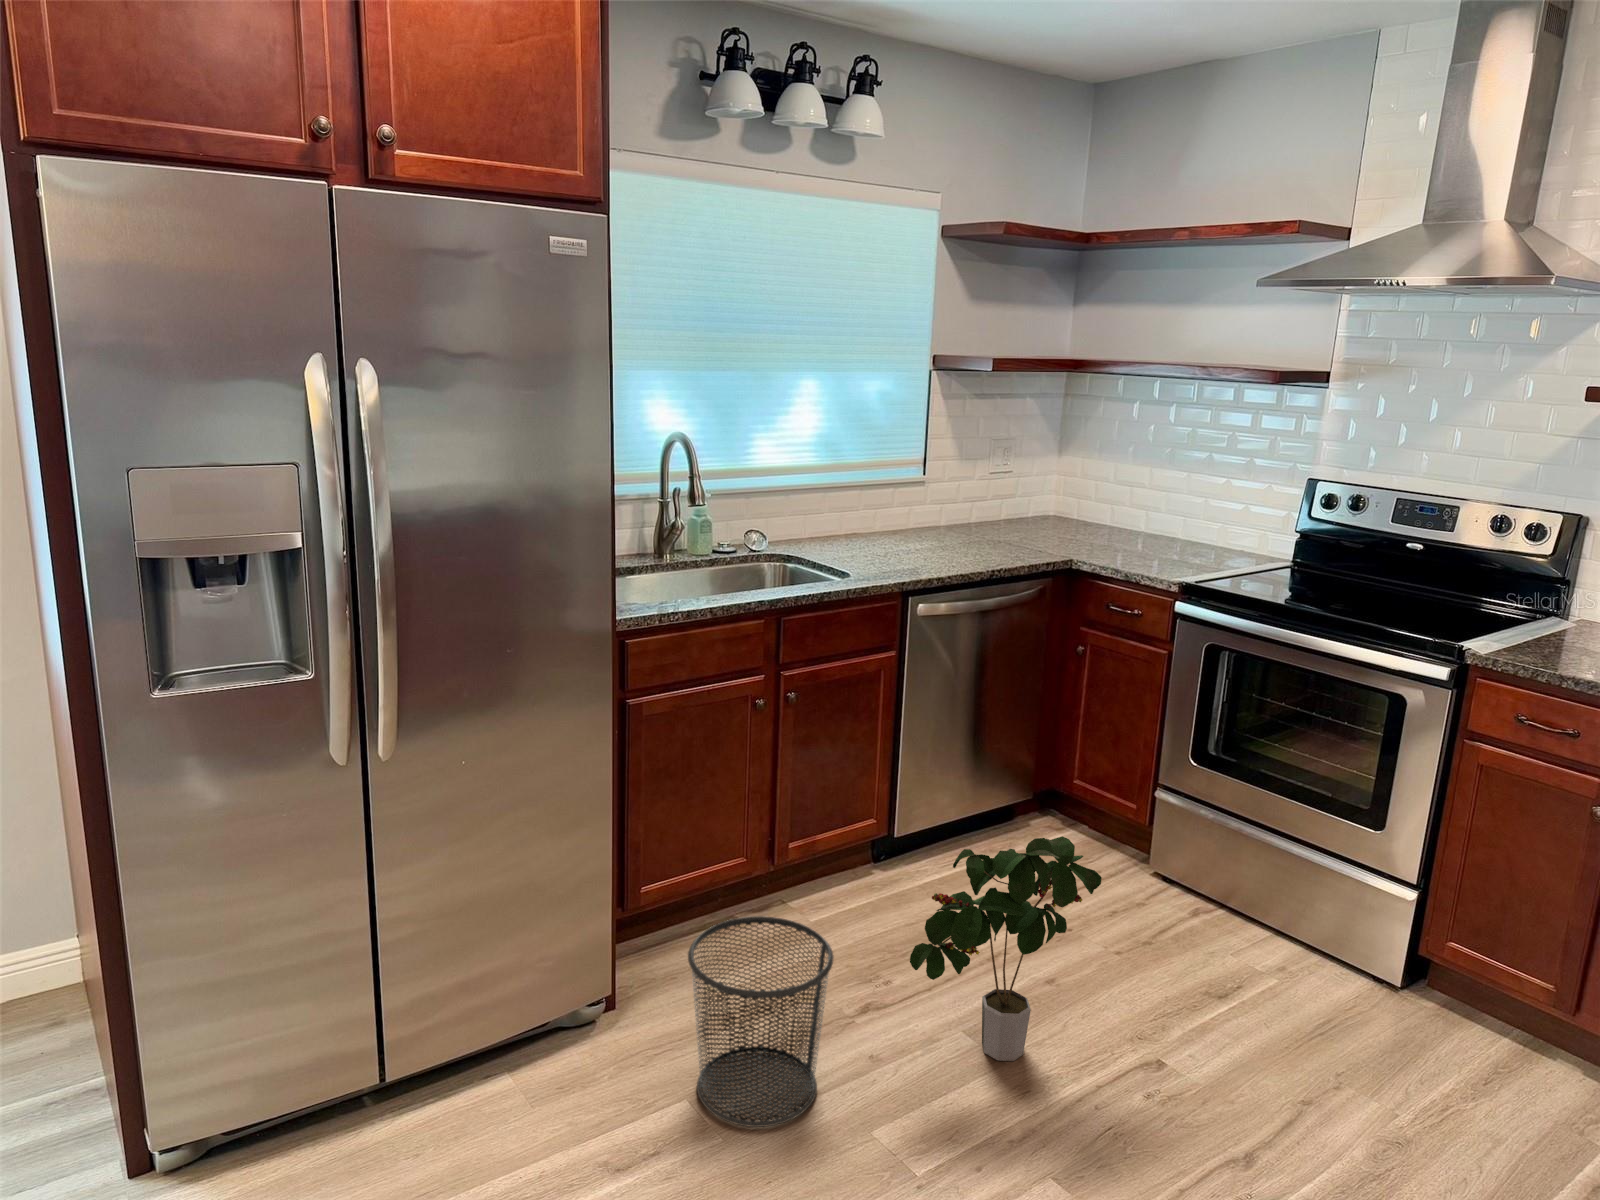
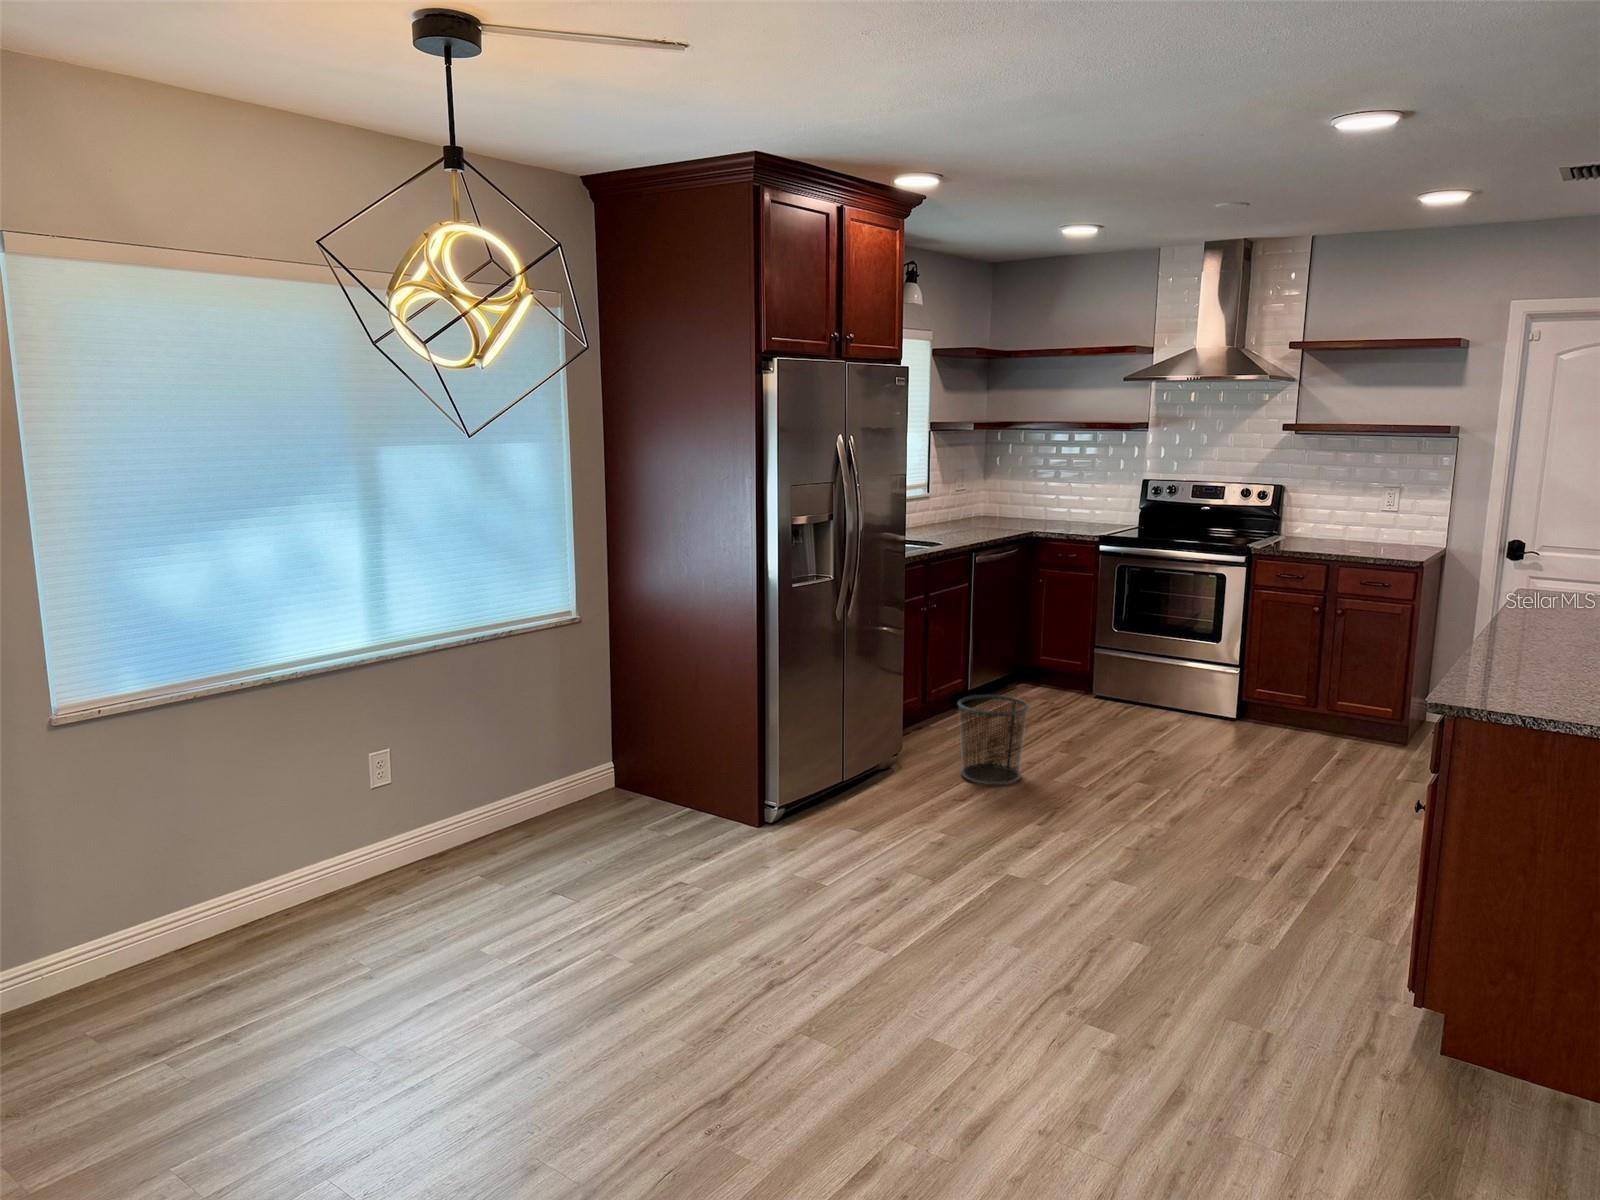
potted plant: present [910,836,1102,1061] -> none [1048,646,1118,757]

